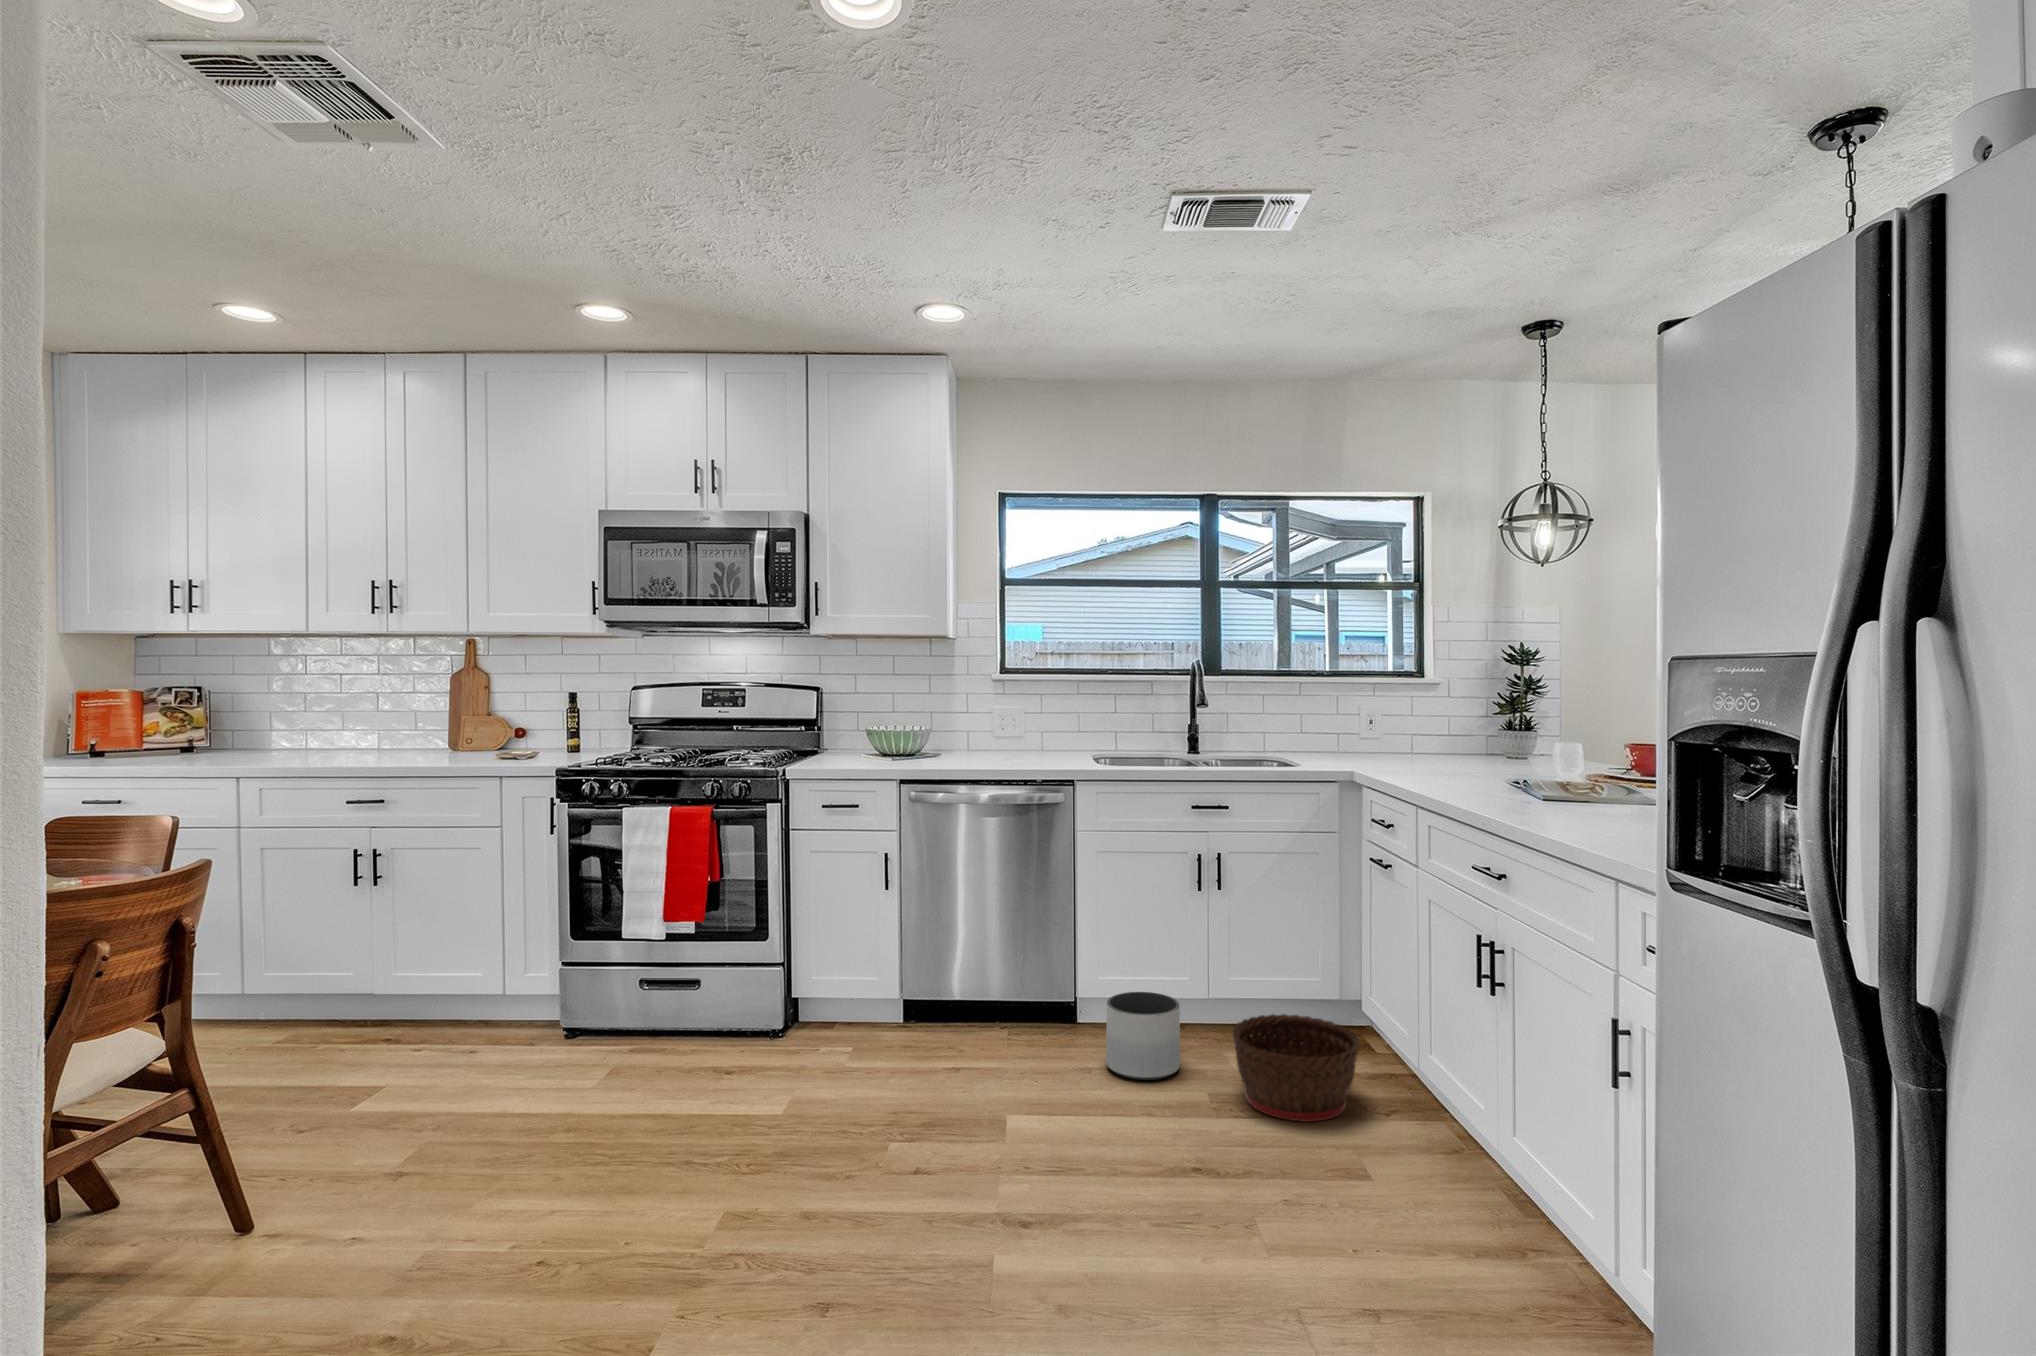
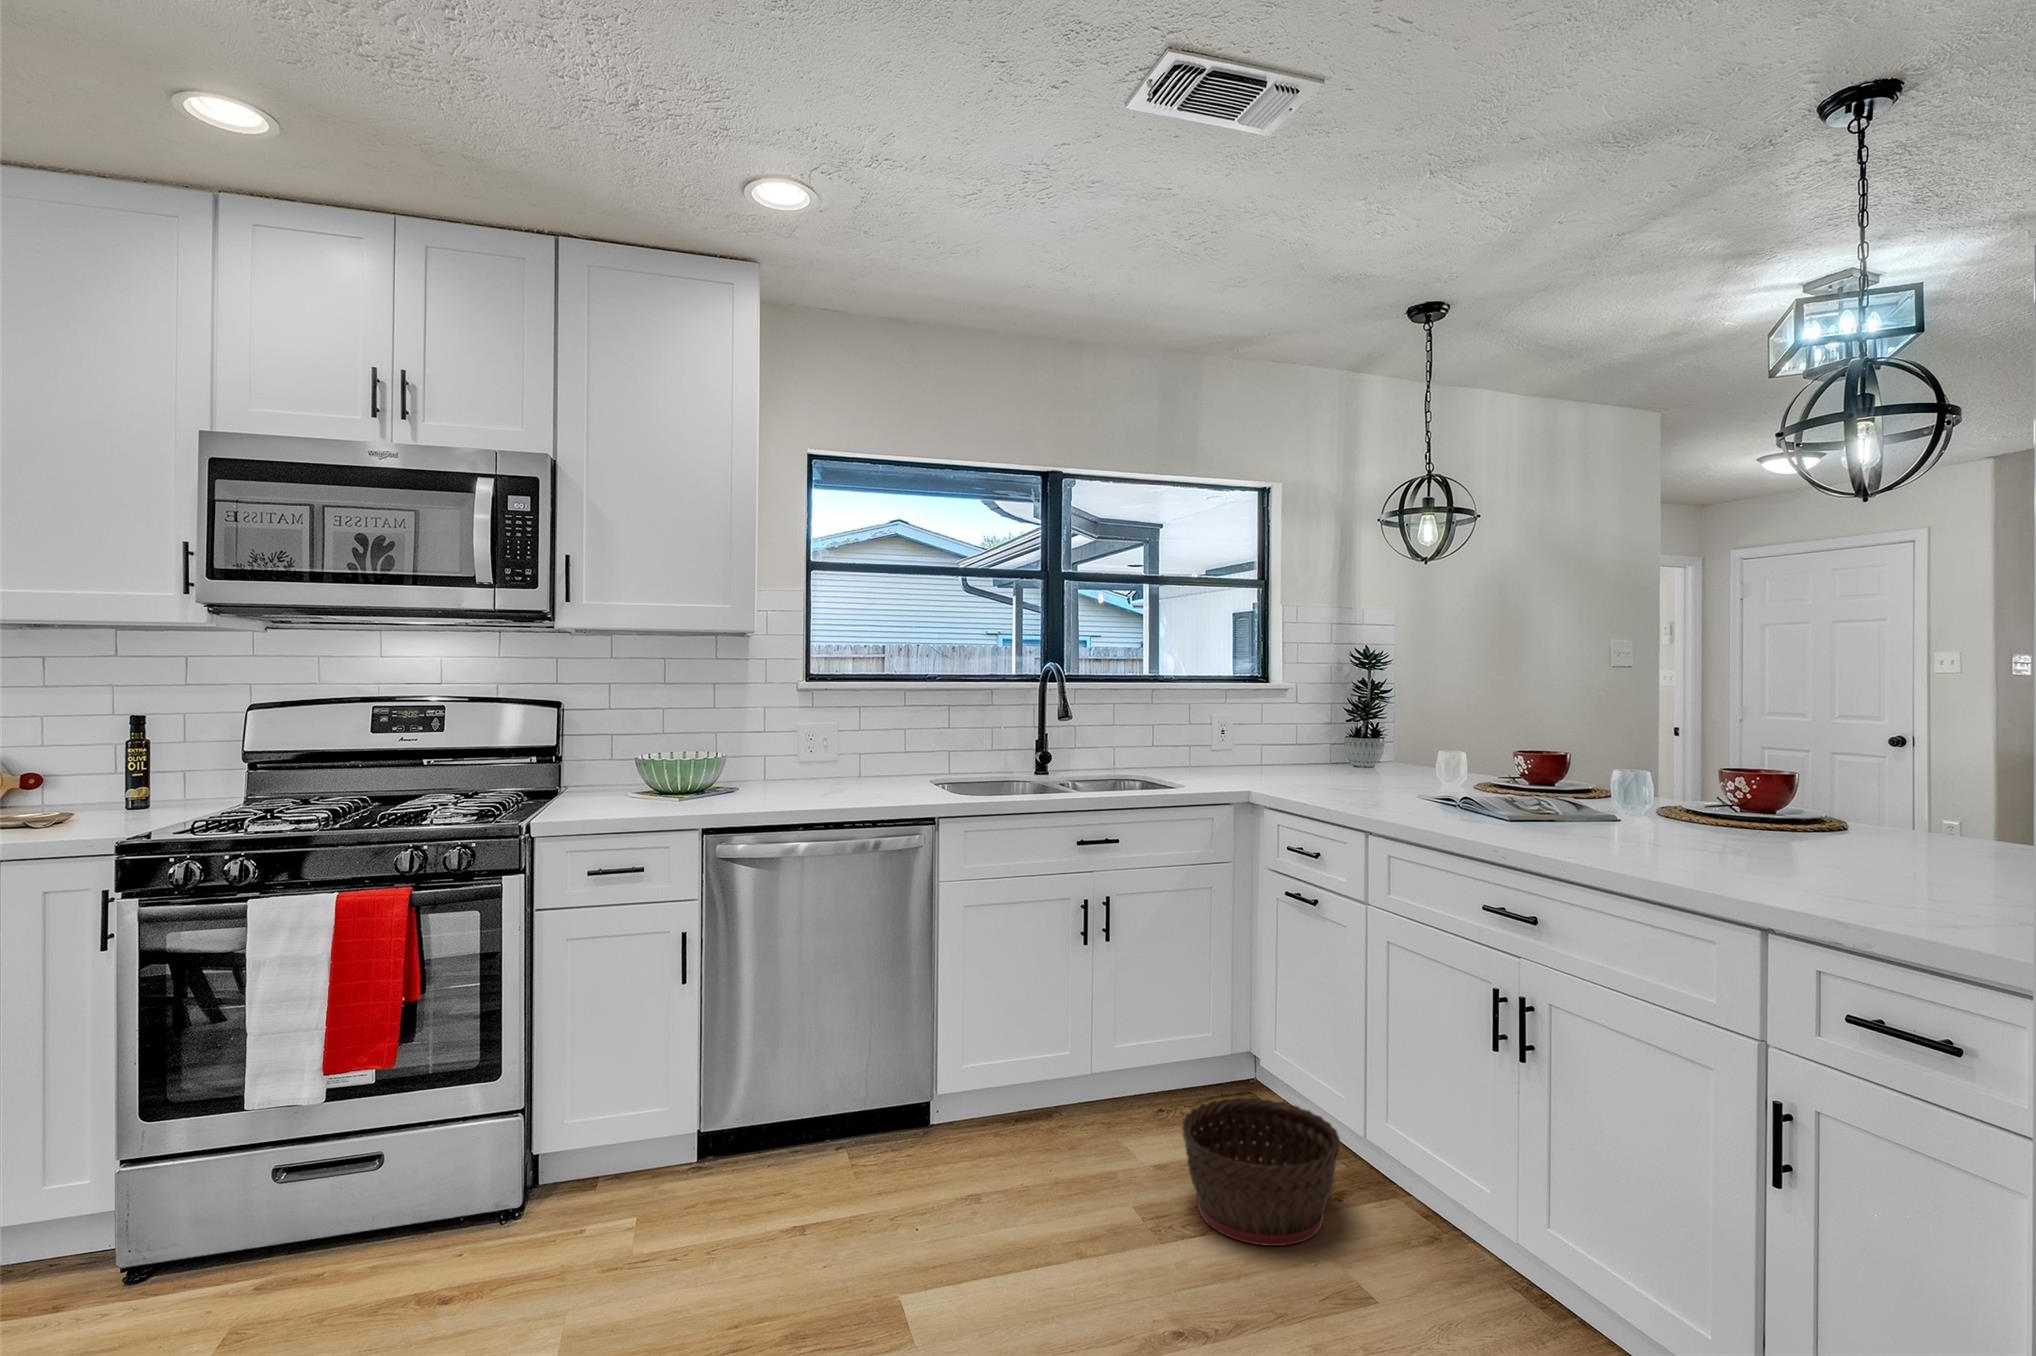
planter: present [1106,992,1180,1080] -> none [1009,1088,1104,1212]

